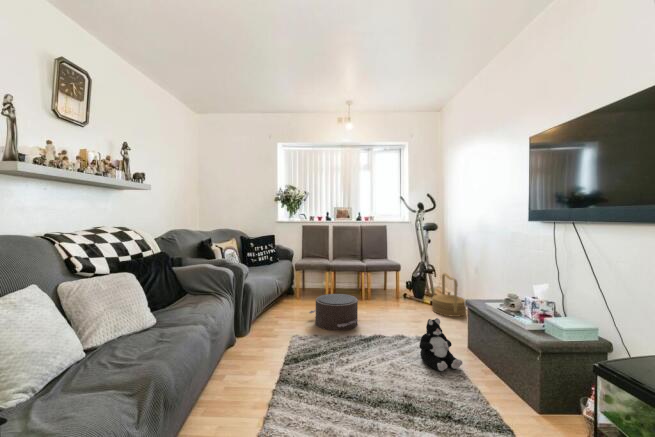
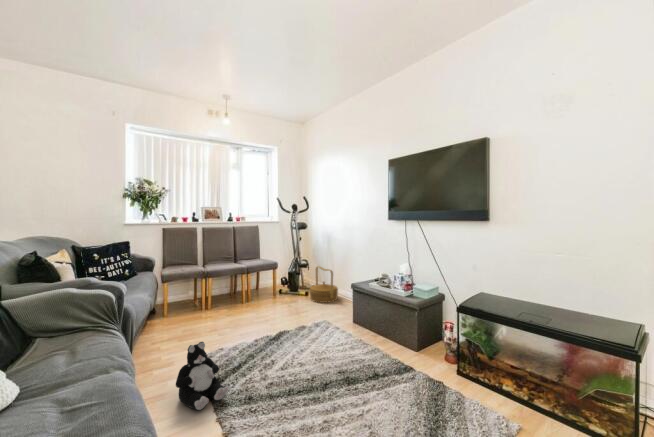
pouf: present [309,294,358,331] -> none [198,299,261,339]
plush toy: present [420,318,462,371] -> present [176,342,228,410]

